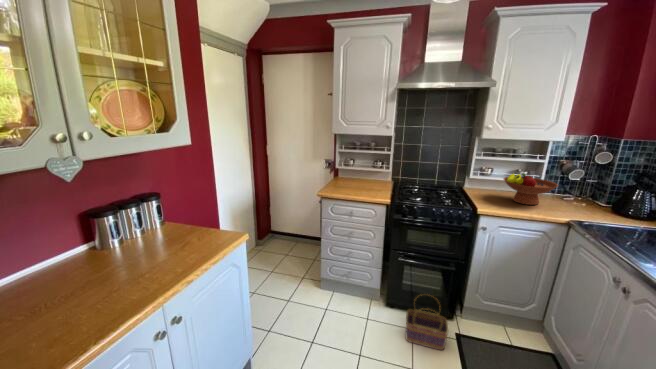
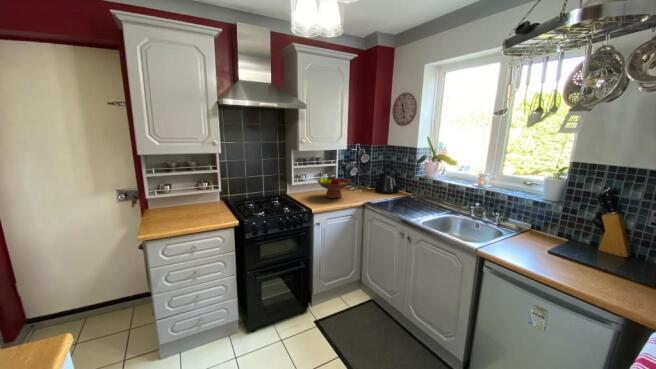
basket: present [406,309,448,350] -> none [274,299,315,354]

